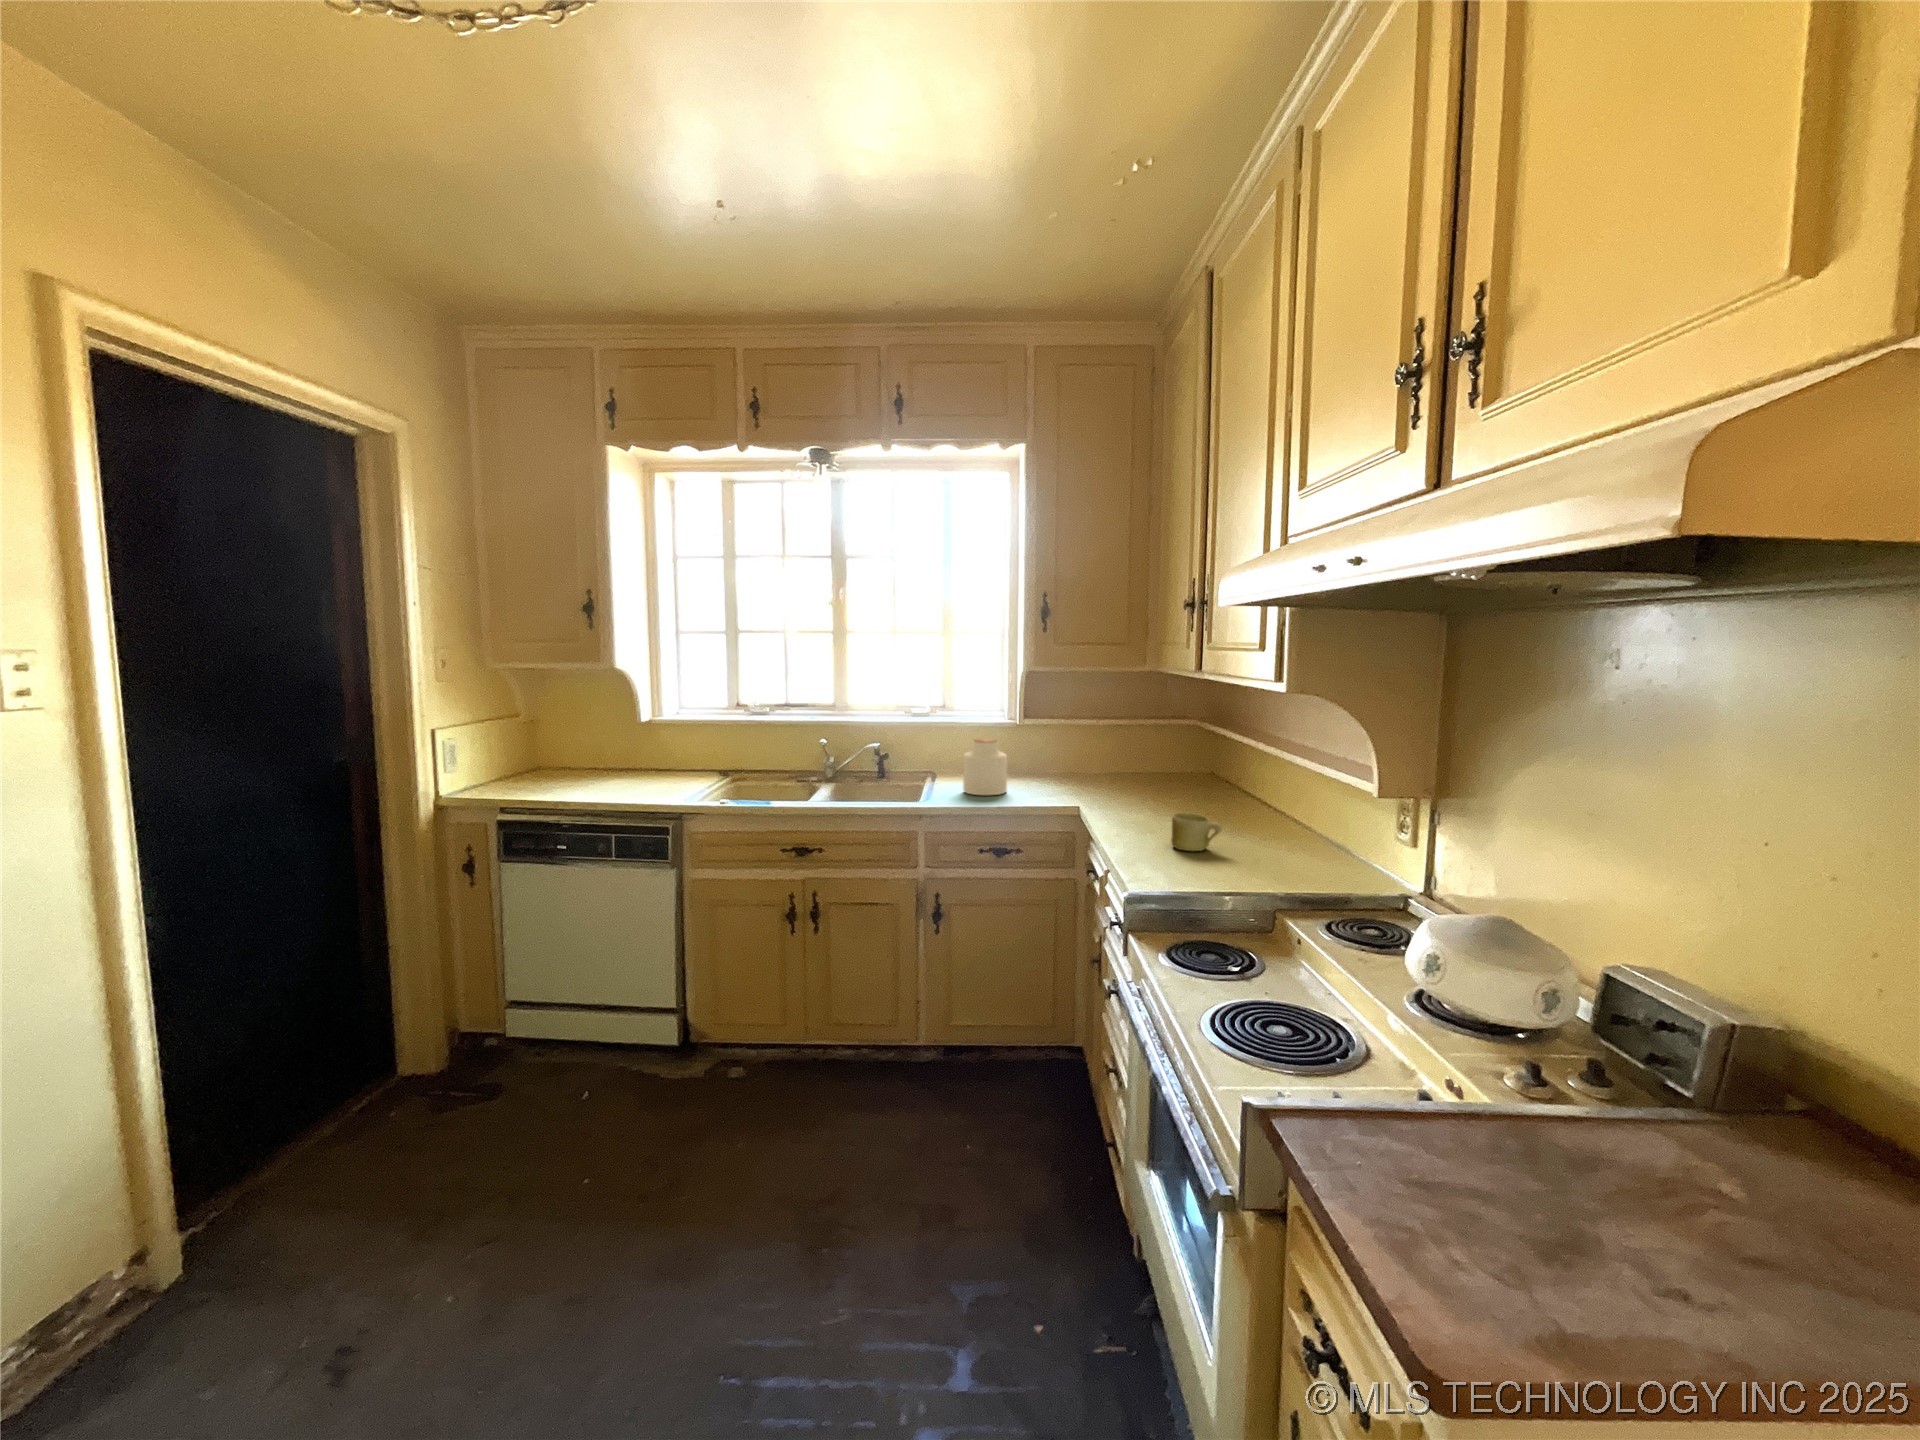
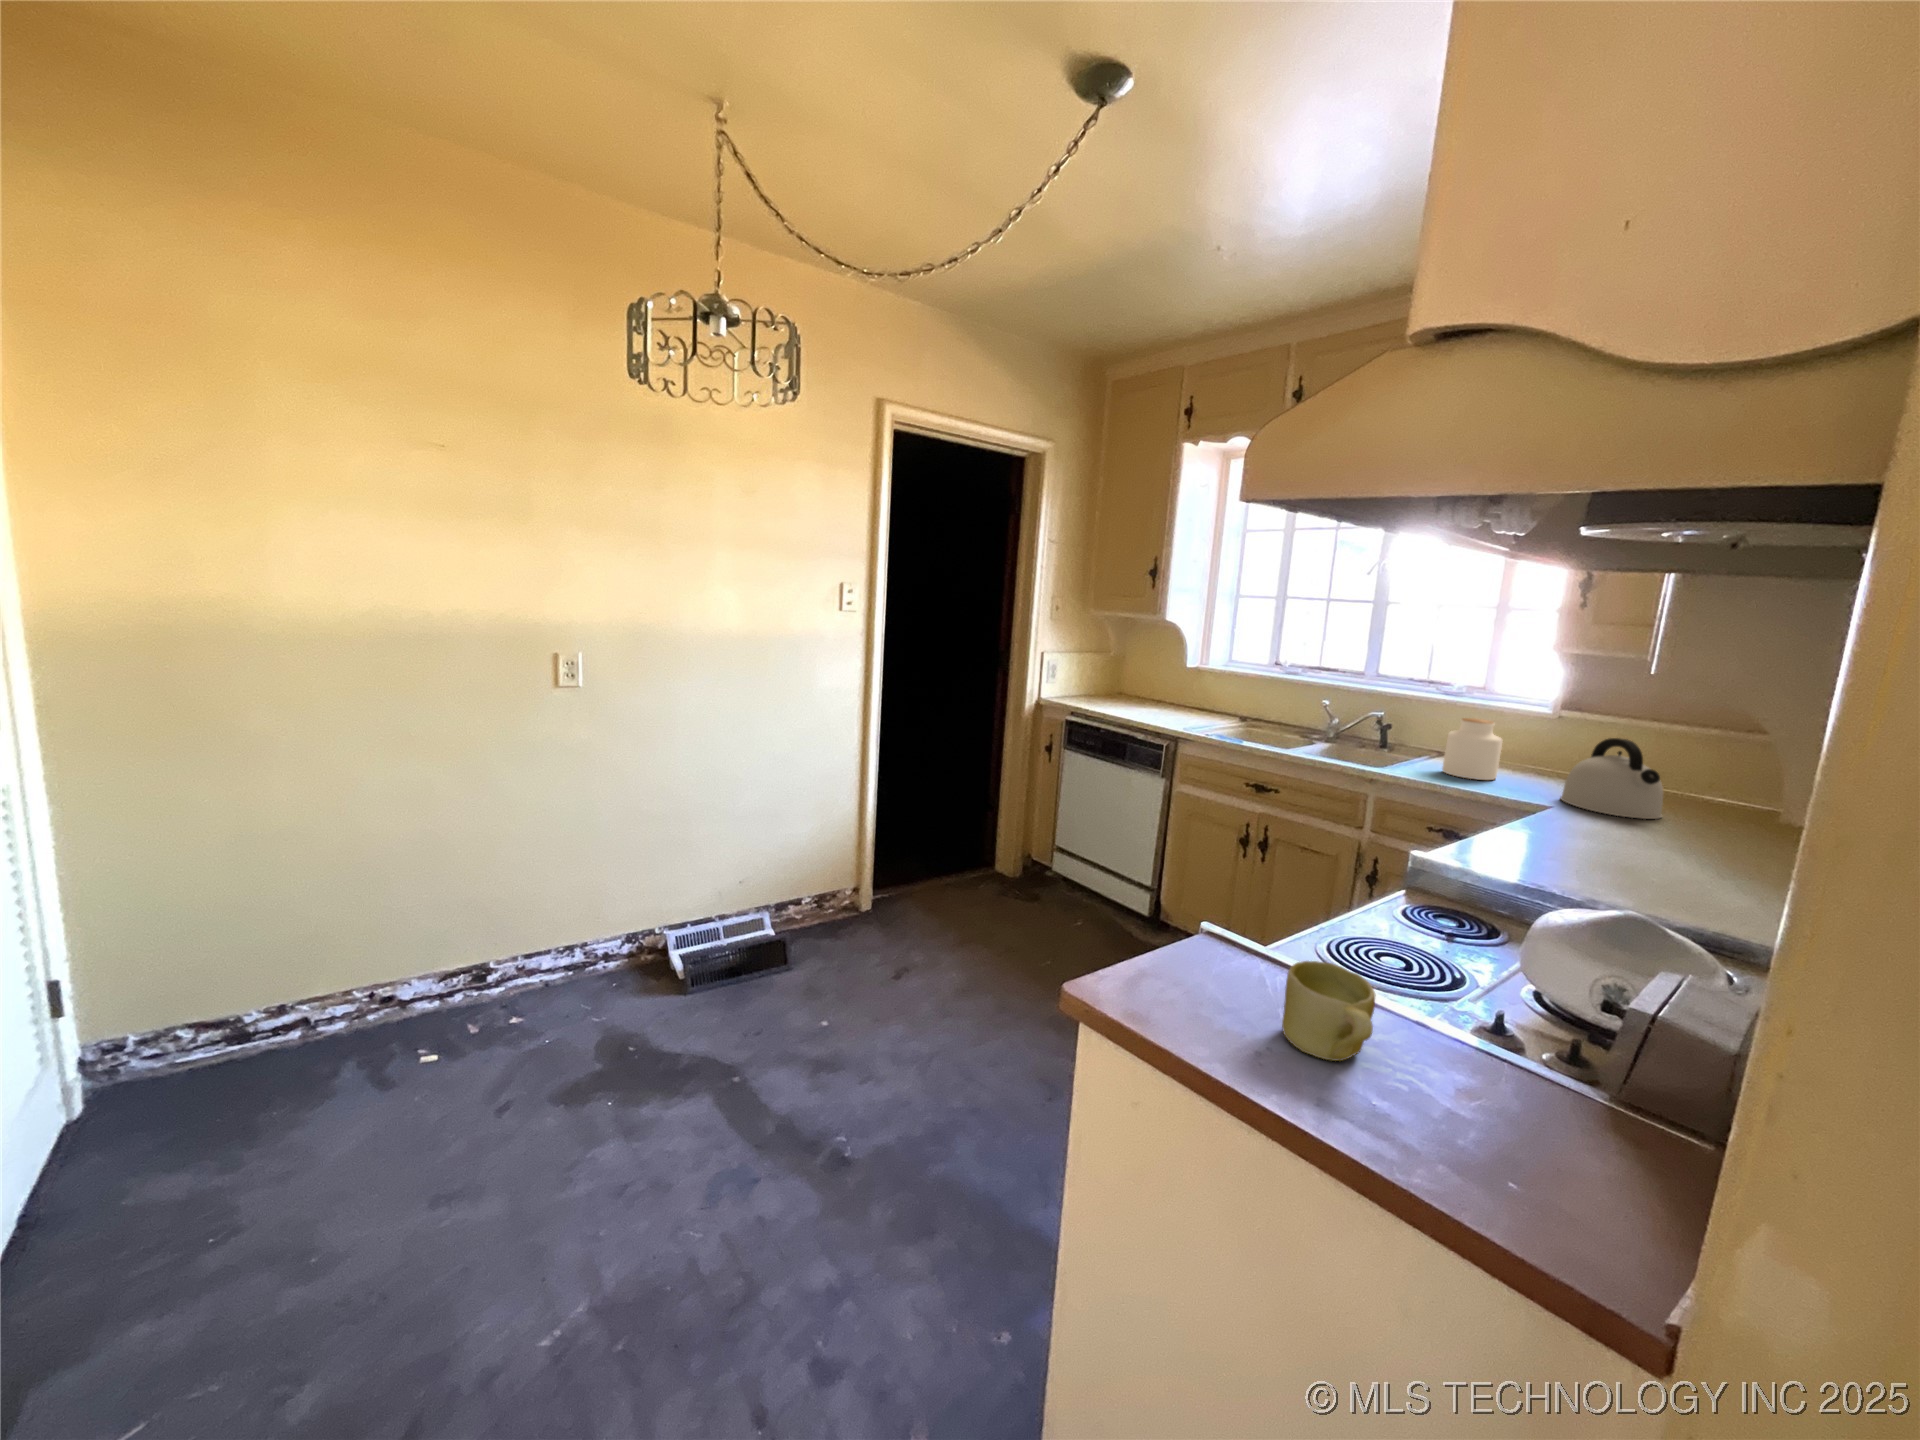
kettle: none [1066,739,1139,804] -> present [1561,738,1663,819]
mug: present [1171,813,1222,851] -> present [1282,961,1376,1061]

